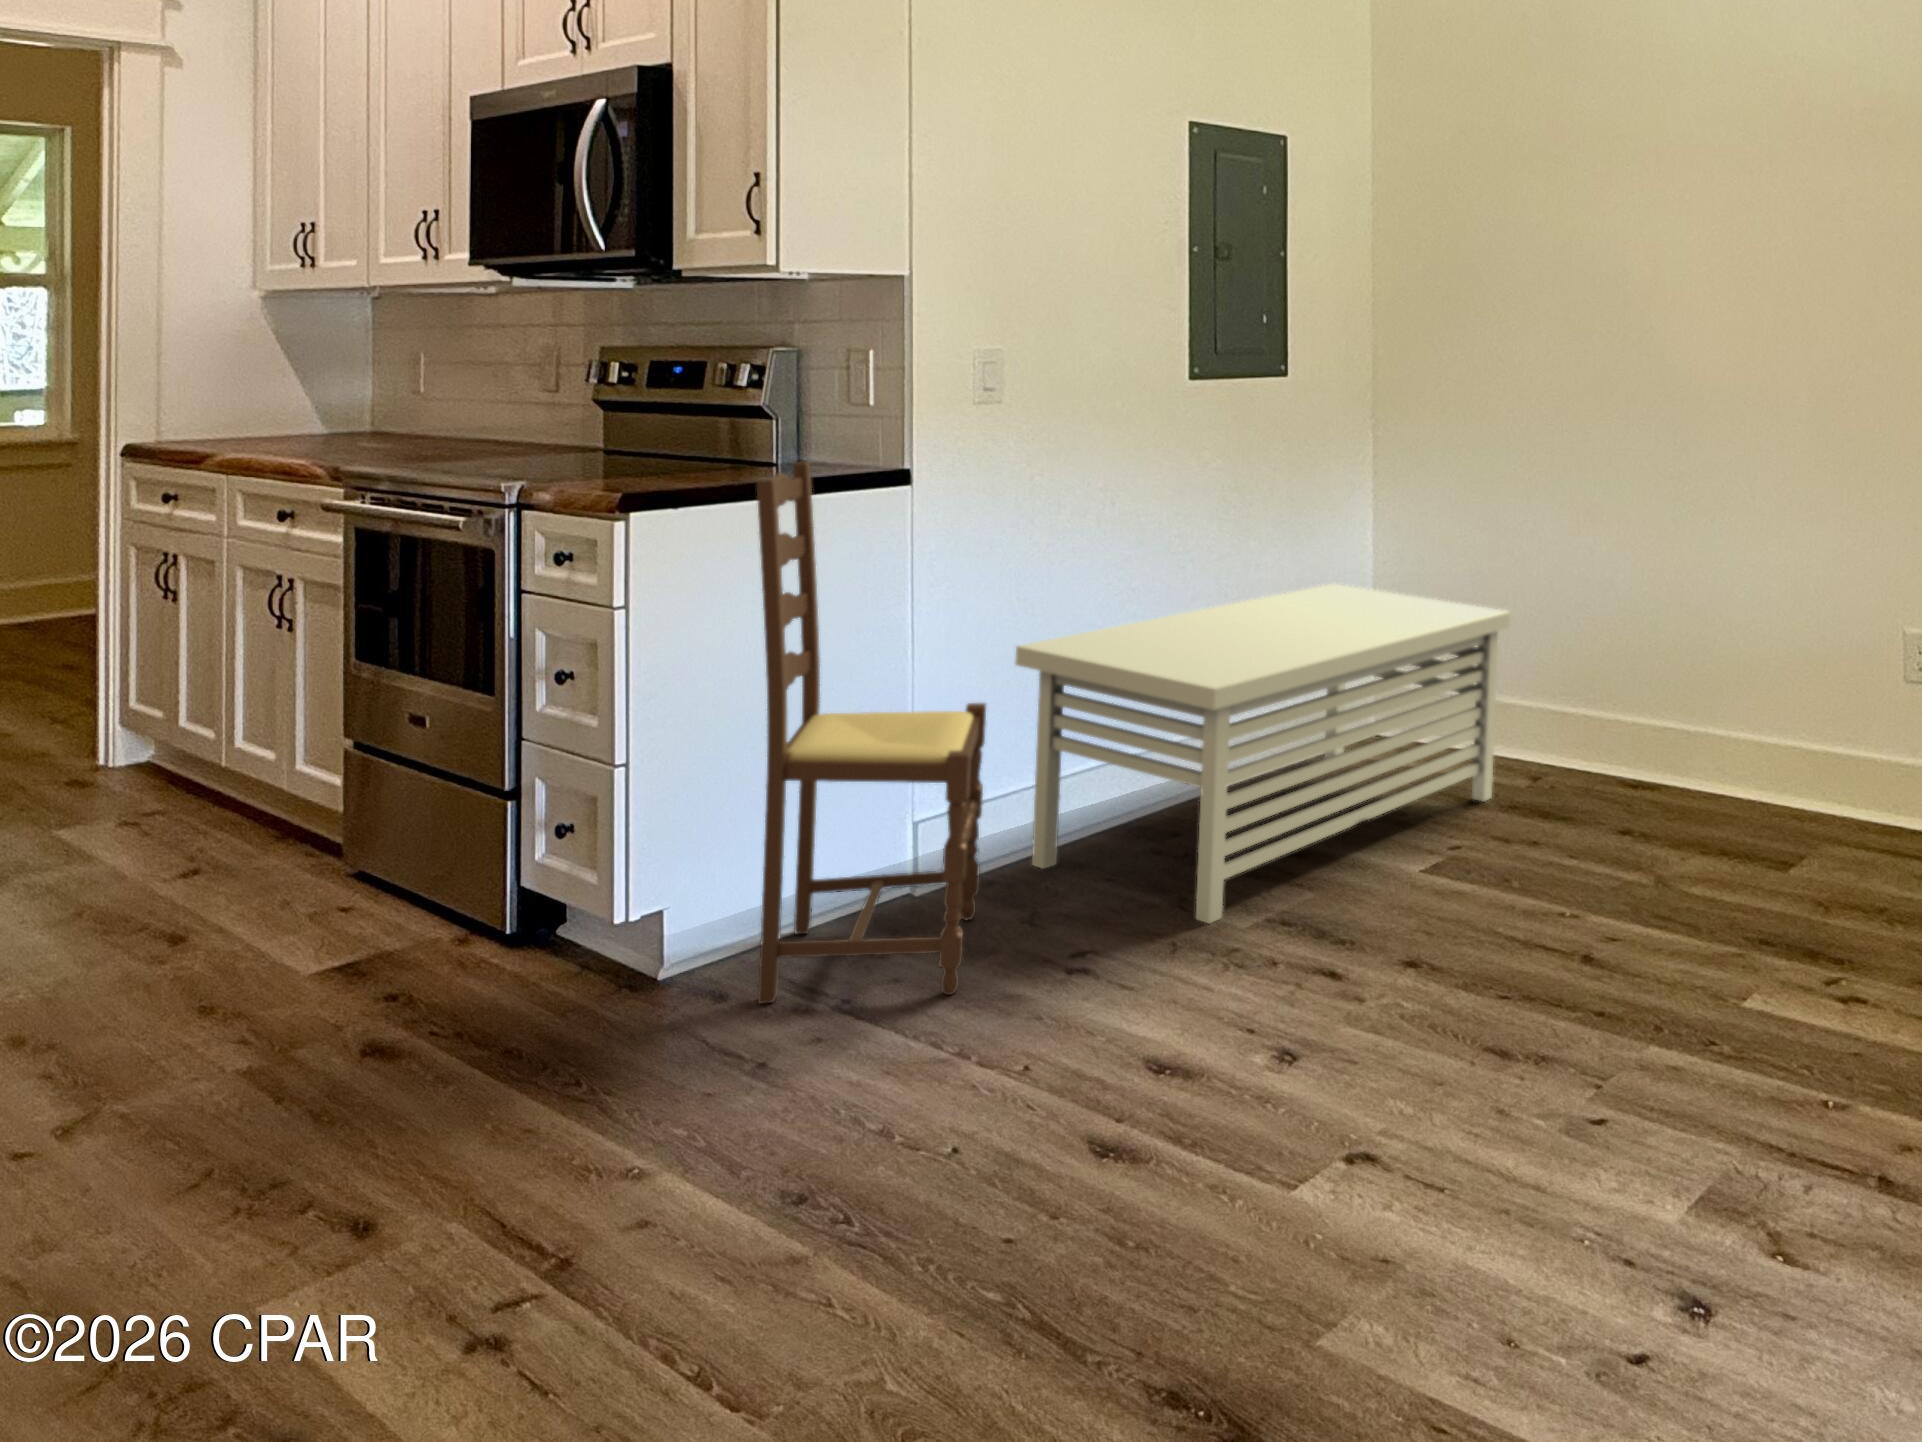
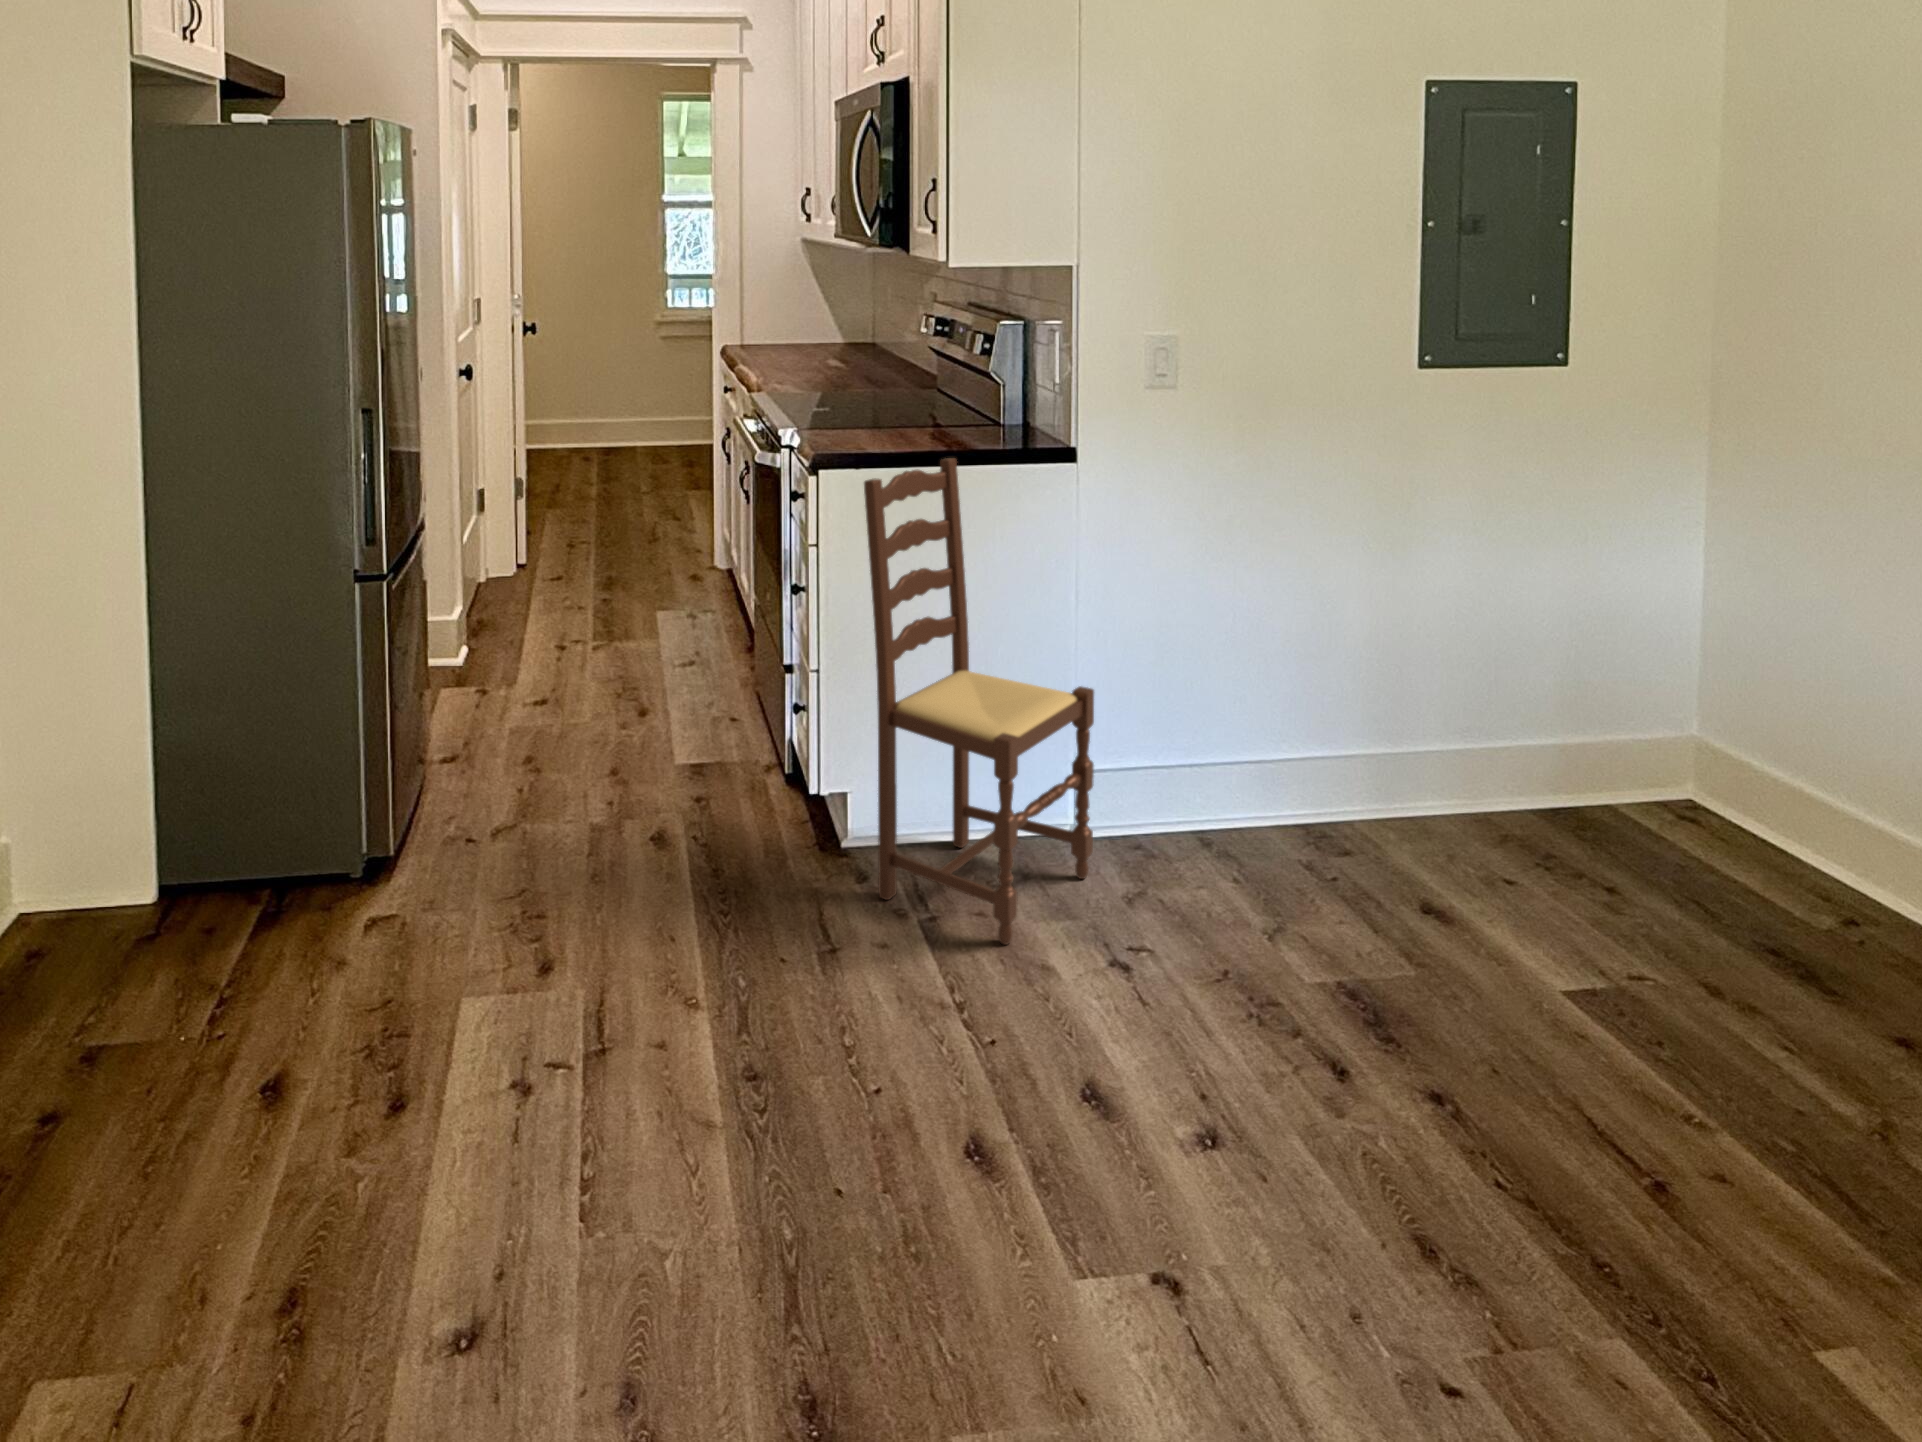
storage bench: present [1015,584,1510,923] -> none [1160,617,1789,962]

